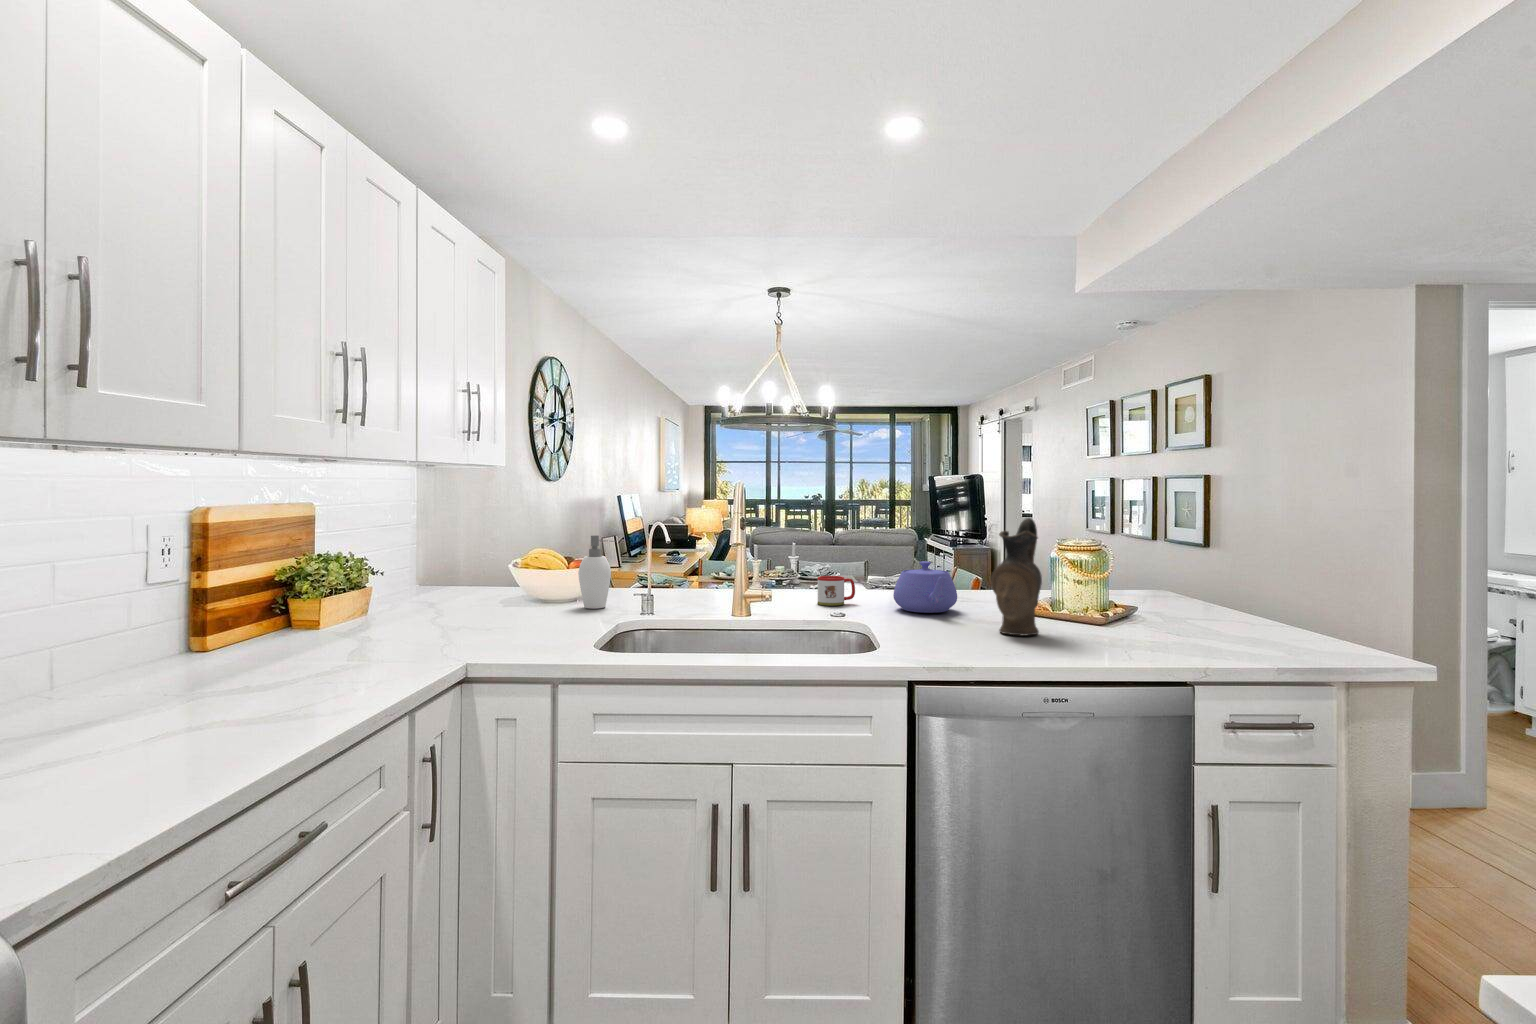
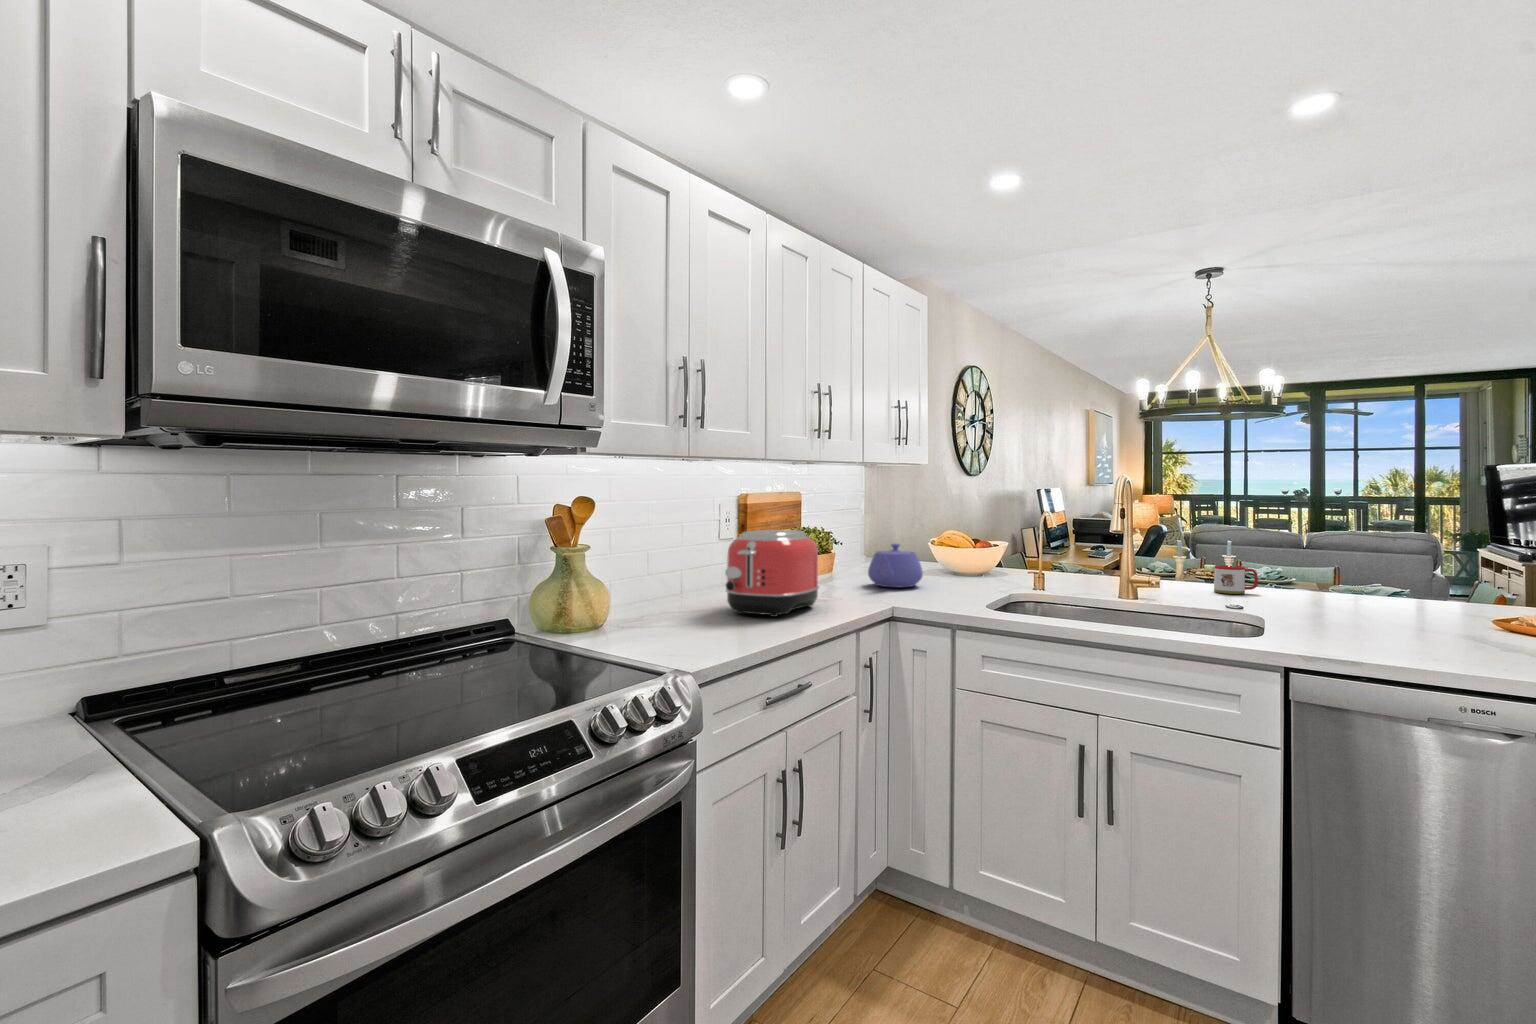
ceramic pitcher: present [991,518,1042,636] -> none [1404,509,1476,634]
soap dispenser: present [578,535,615,609] -> none [983,520,1014,580]
teapot: present [893,561,957,613] -> present [868,544,923,587]
toaster: none [143,566,343,720] -> present [725,530,819,617]

